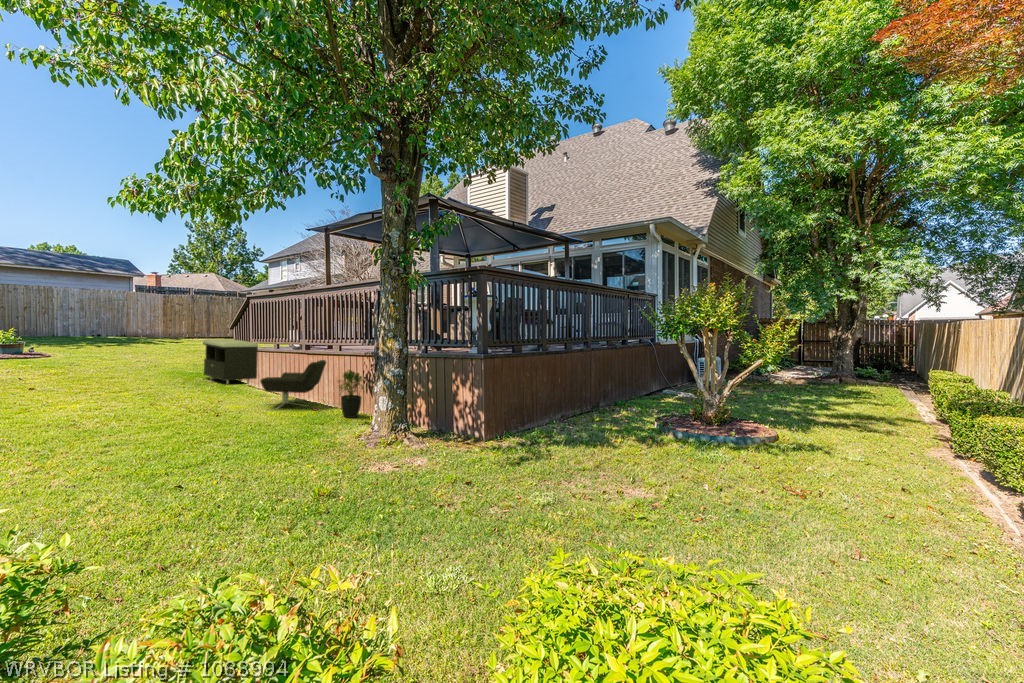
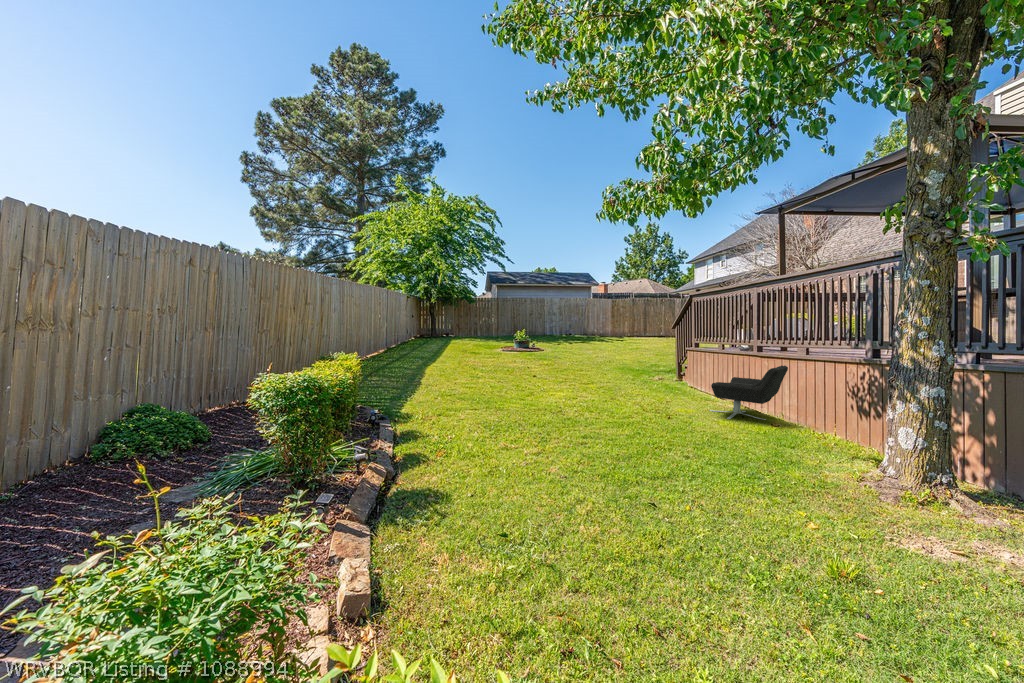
storage bench: present [203,339,258,384] -> none [648,339,699,384]
potted plant: present [338,370,364,418] -> none [808,380,861,446]

